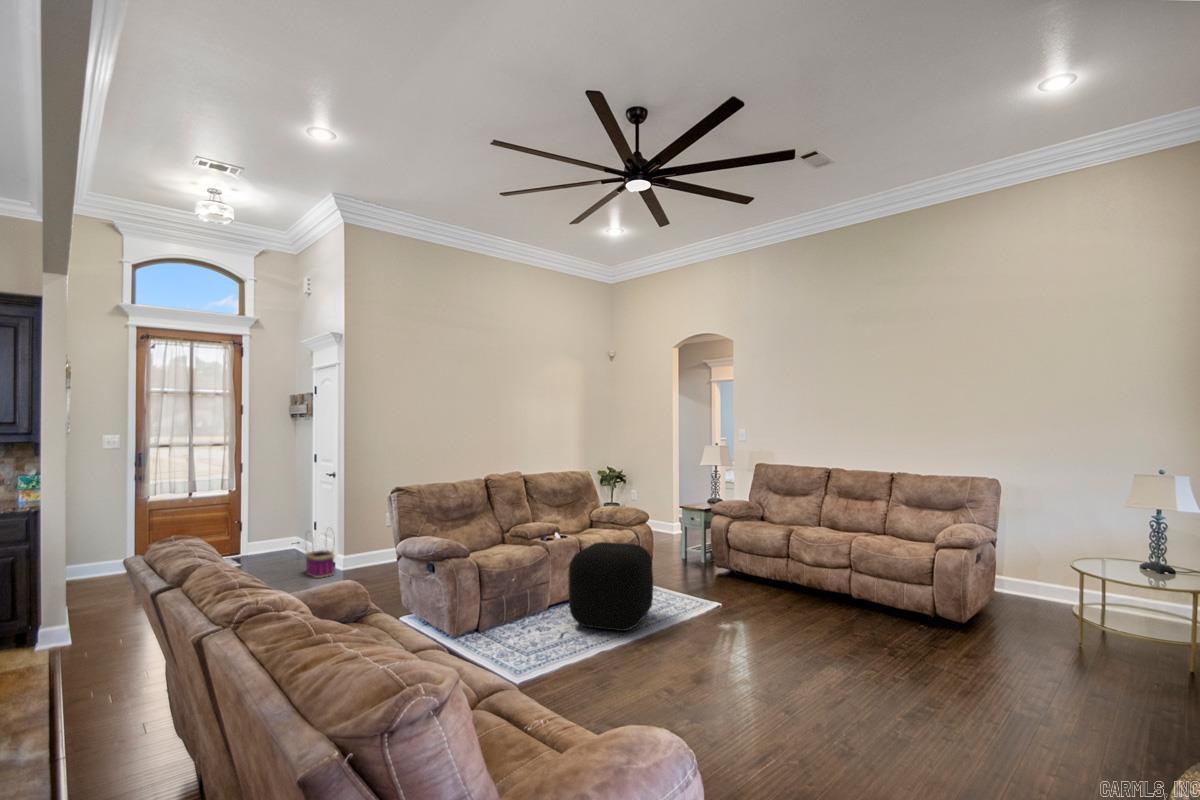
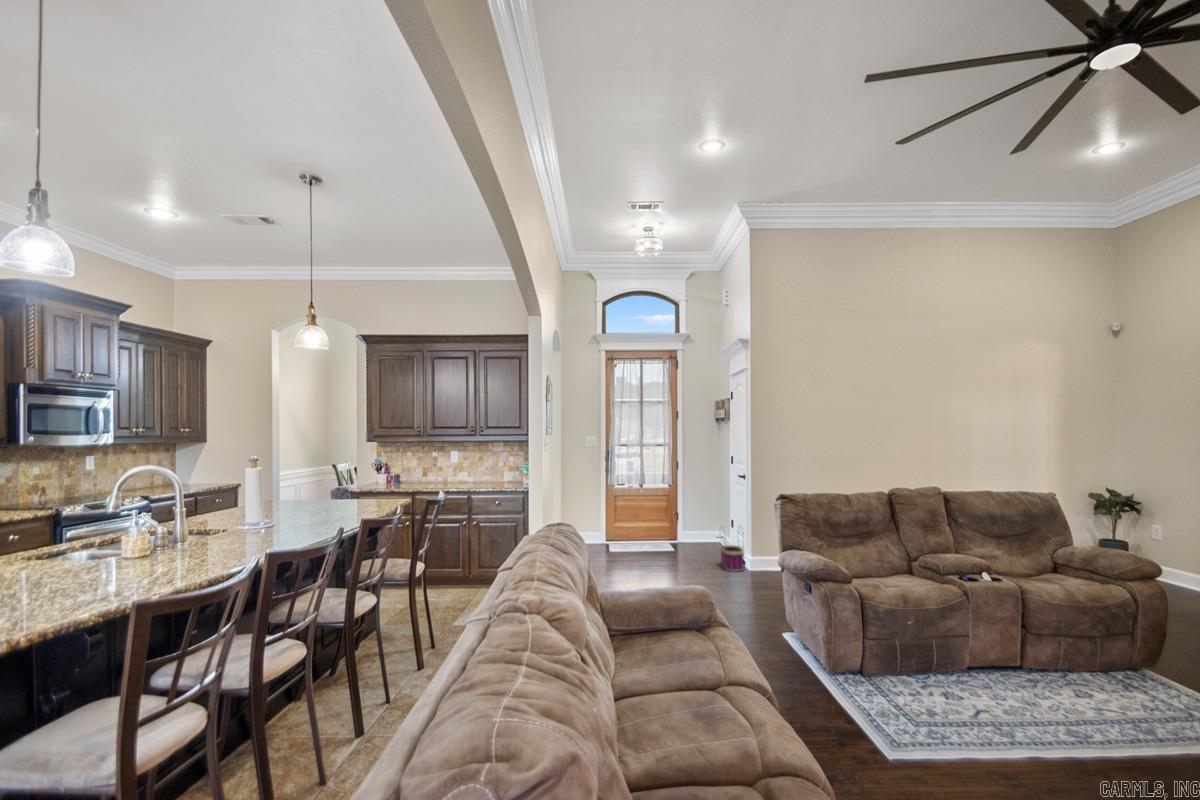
ottoman: present [569,542,653,631] -> none [991,599,1154,742]

